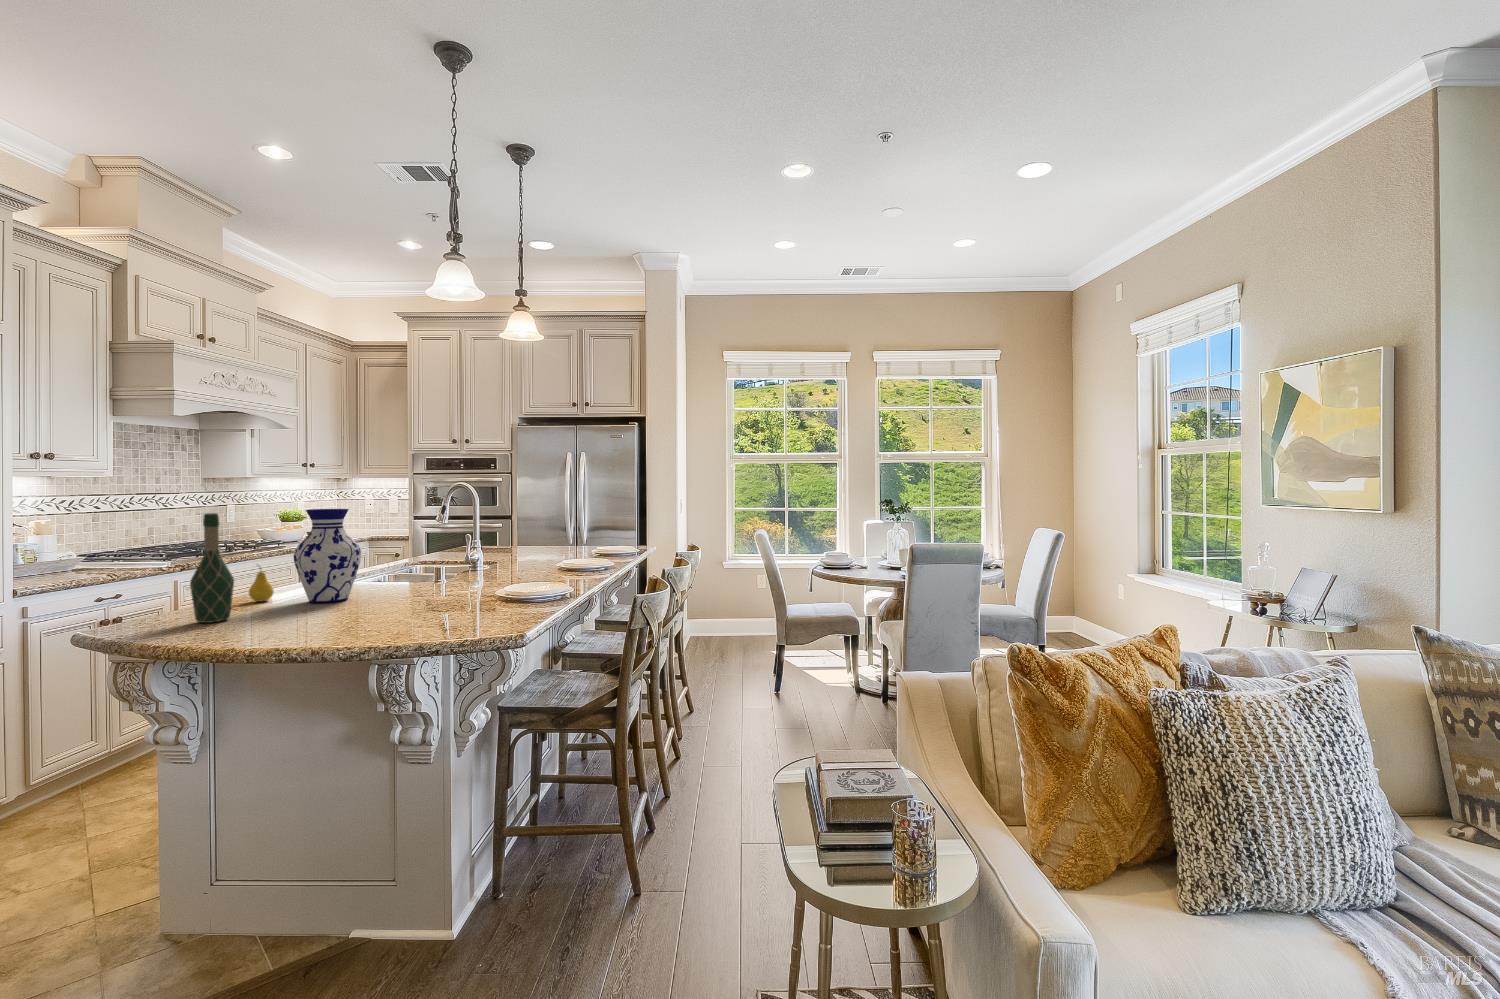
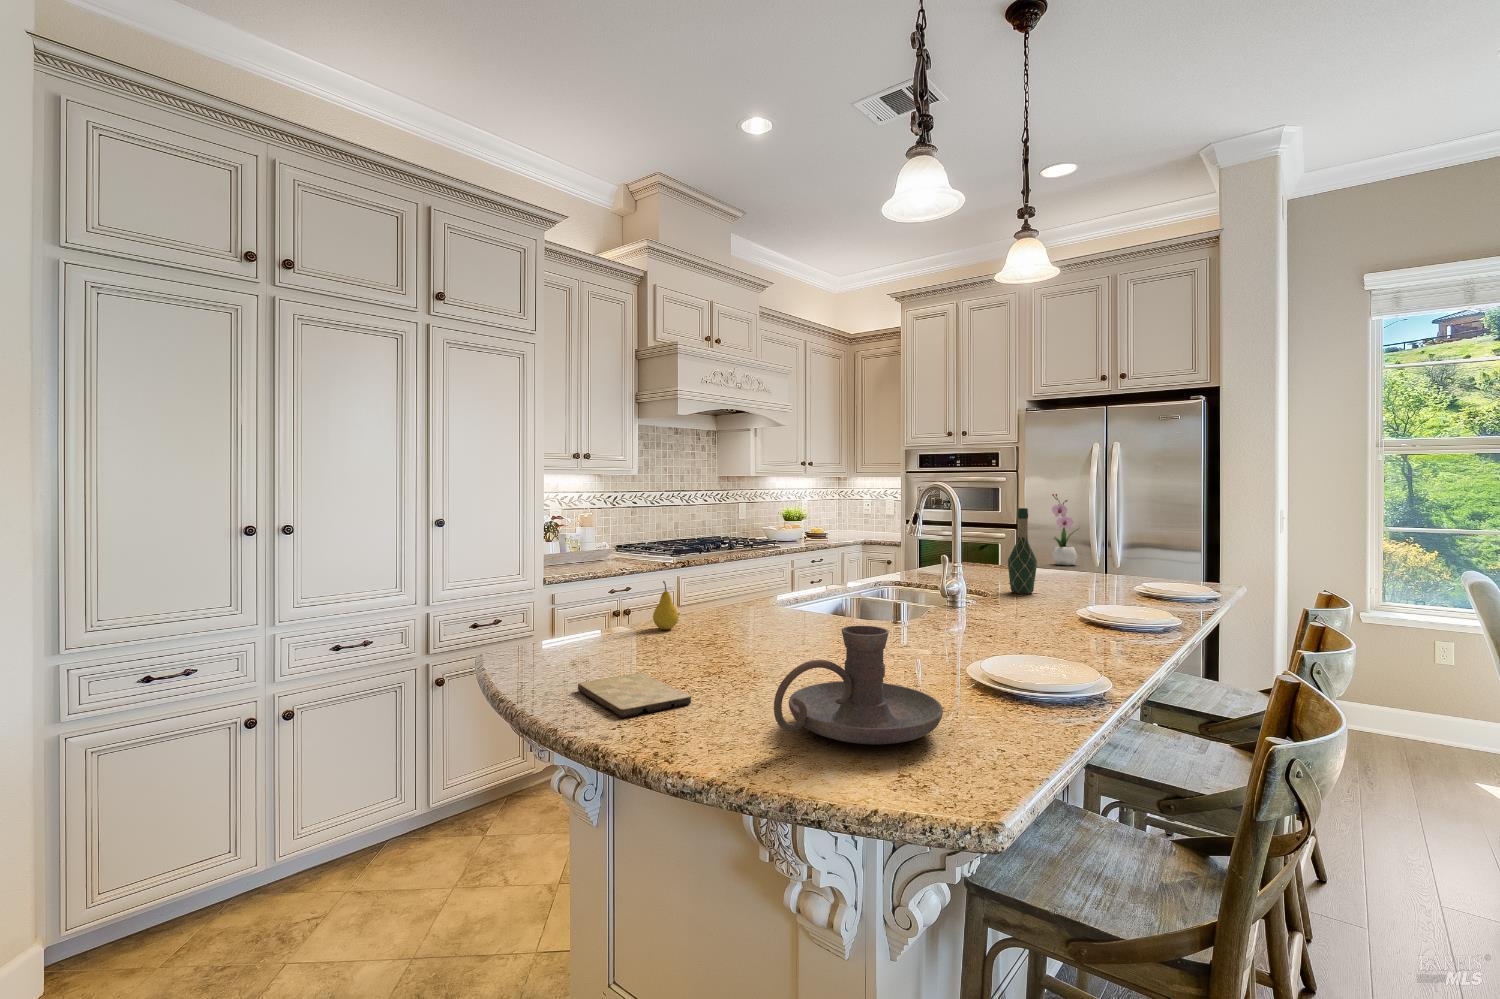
flower arrangement: none [540,491,560,543] -> present [1052,494,1079,565]
vase: present [293,509,361,603] -> none [689,514,768,646]
wine bottle: present [190,513,234,623] -> present [1008,508,1037,593]
candle holder: none [418,563,505,619] -> present [774,626,943,744]
cutting board: none [246,617,344,633] -> present [578,673,691,718]

